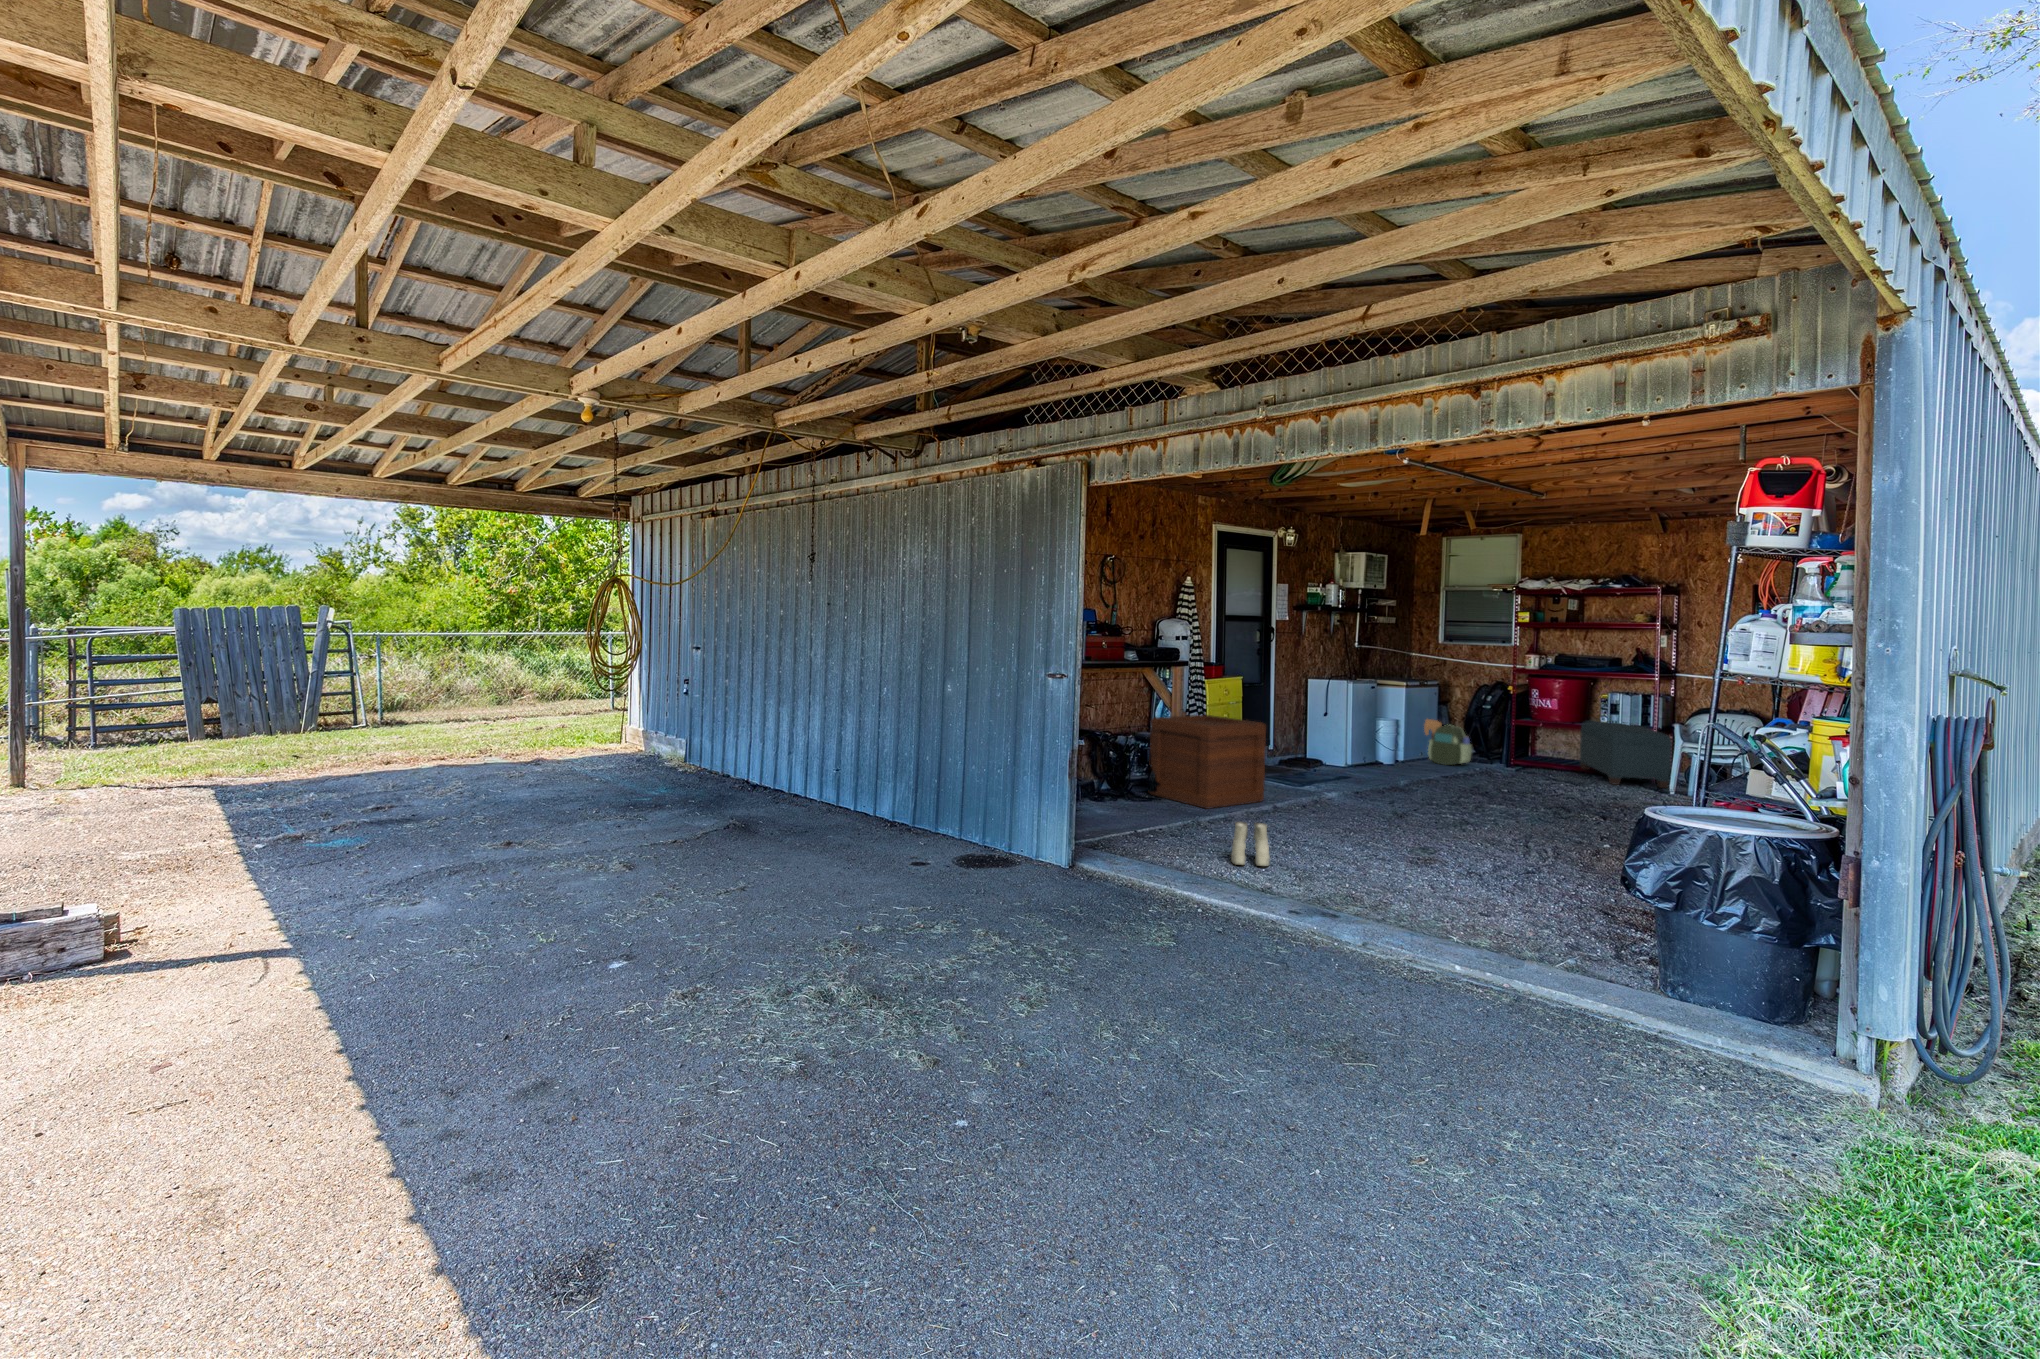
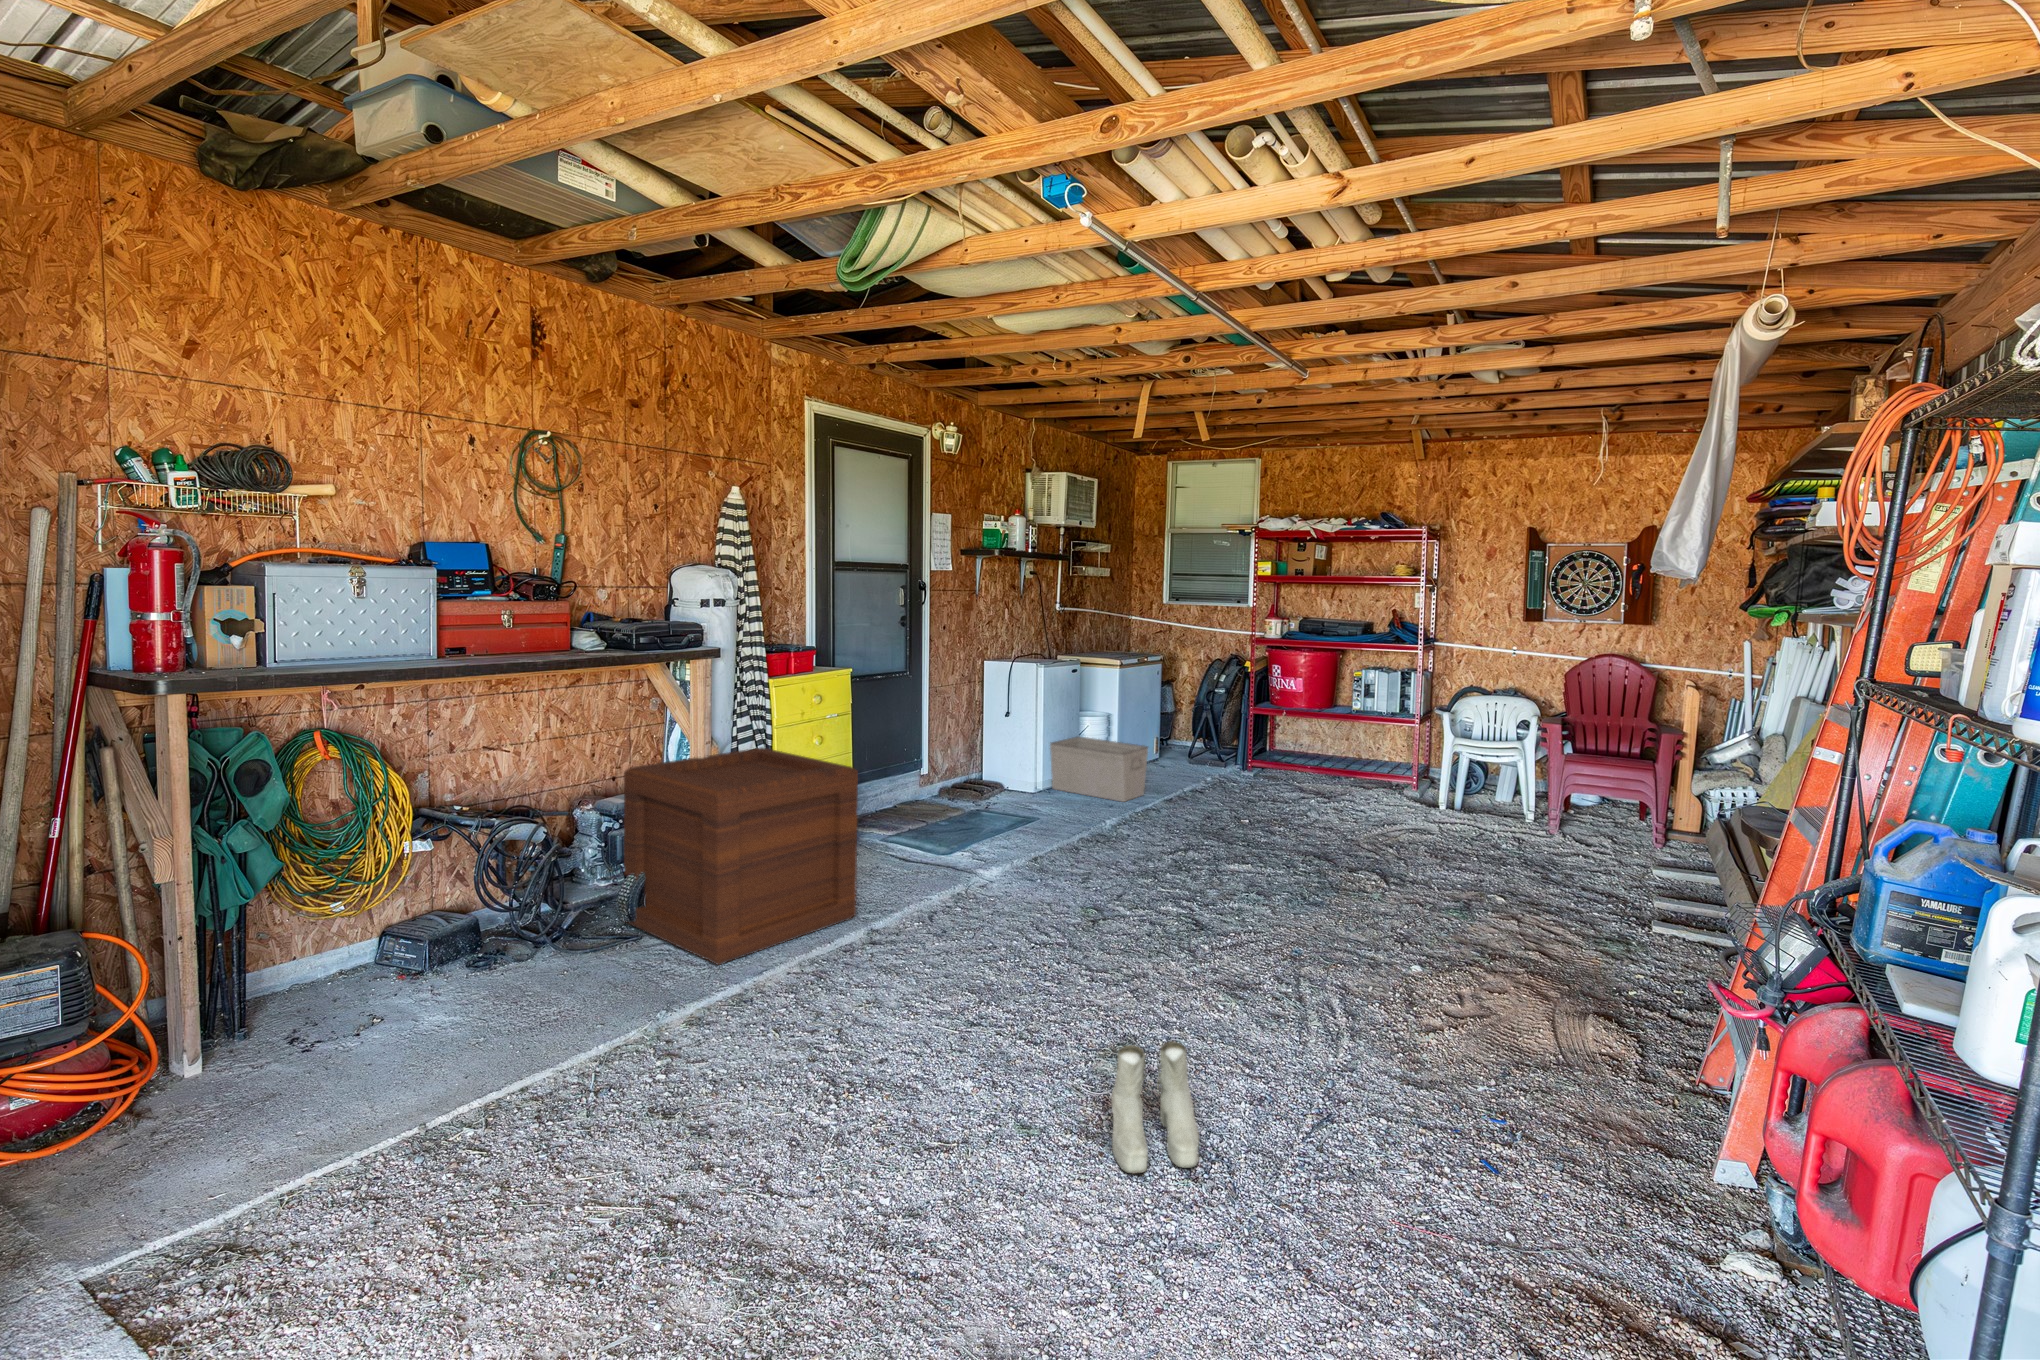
backpack: present [1424,719,1472,765] -> none [1143,710,1202,776]
bench: present [1580,720,1672,788] -> none [1327,704,1443,798]
storage bin: none [1356,733,1430,774] -> present [1050,737,1148,802]
boots: present [1231,822,1269,866] -> present [1111,1041,1199,1174]

